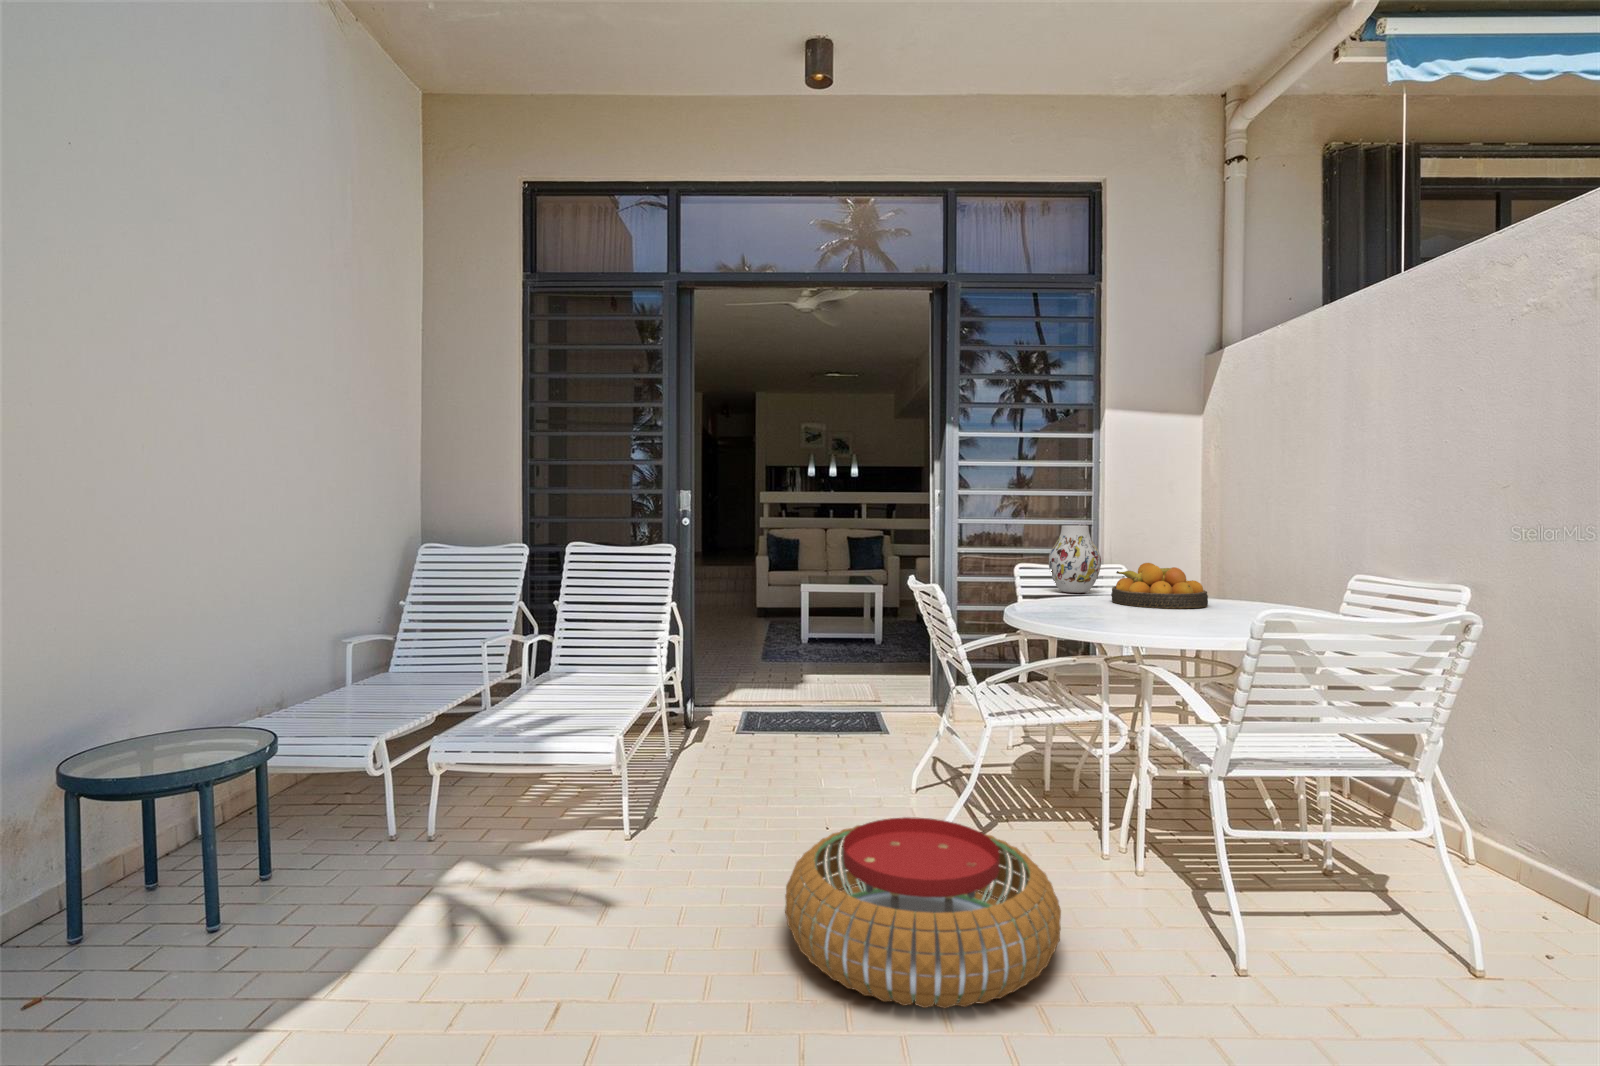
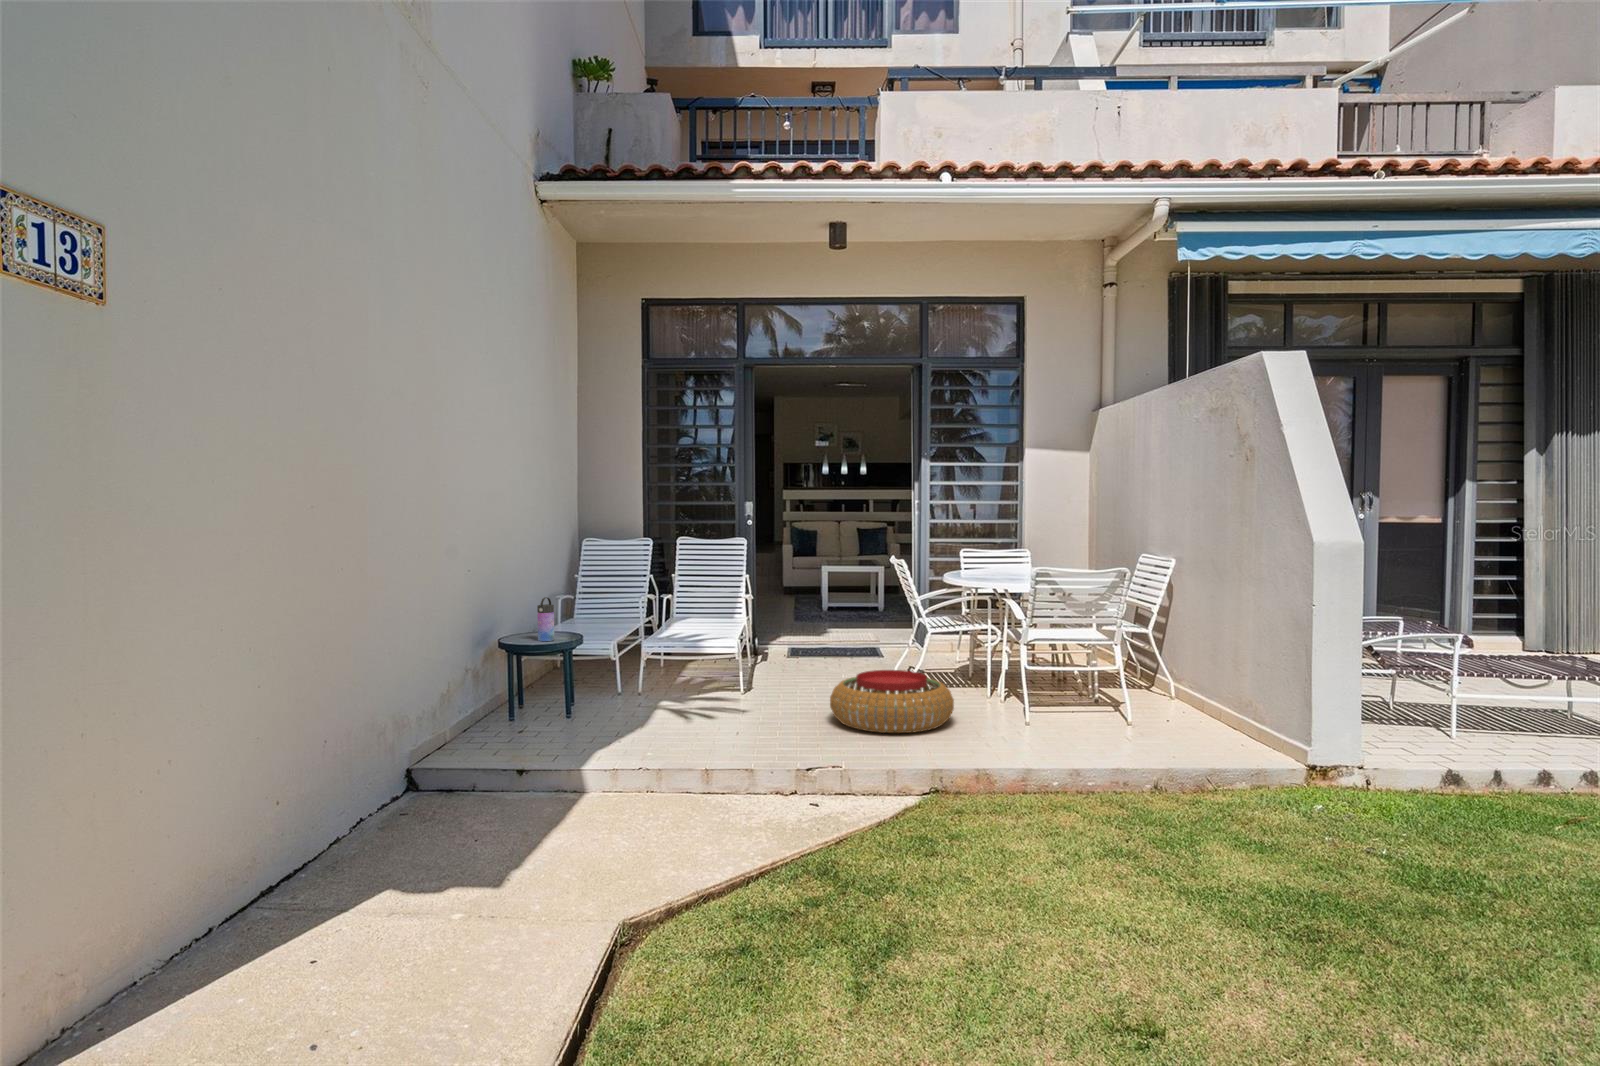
vase: present [1048,525,1101,593] -> none [981,525,1012,566]
fruit bowl: present [1111,563,1208,609] -> none [1011,547,1063,573]
water bottle: none [172,664,215,758] -> present [537,597,554,641]

